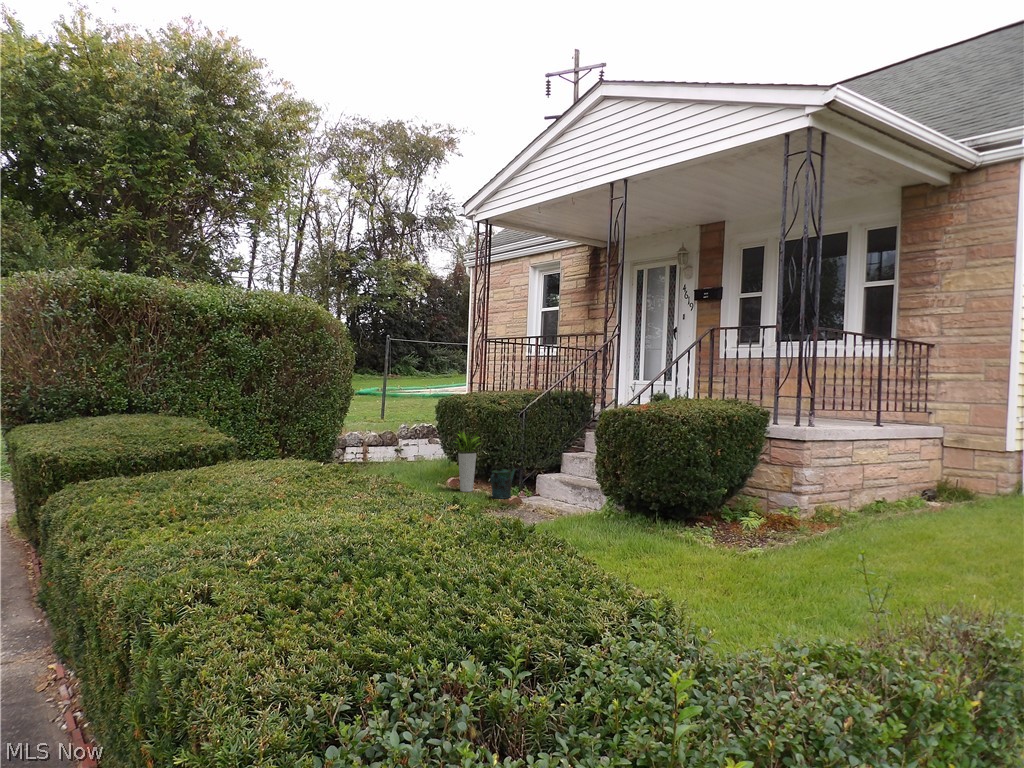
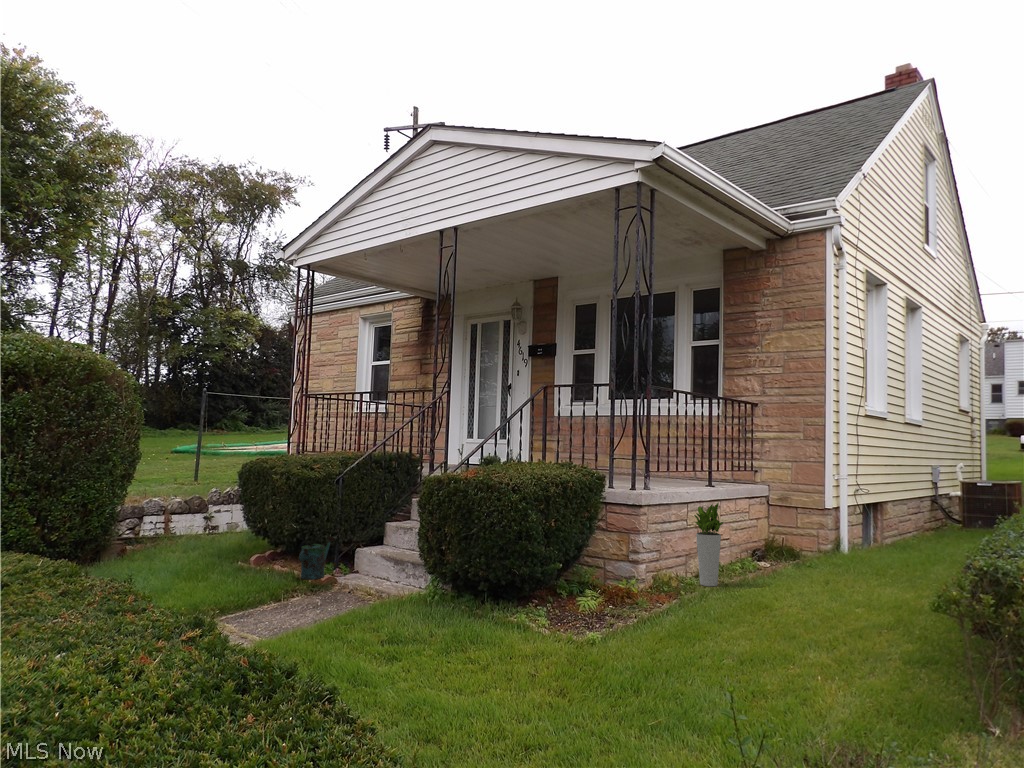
planter: present [455,431,481,492] -> present [694,503,724,586]

